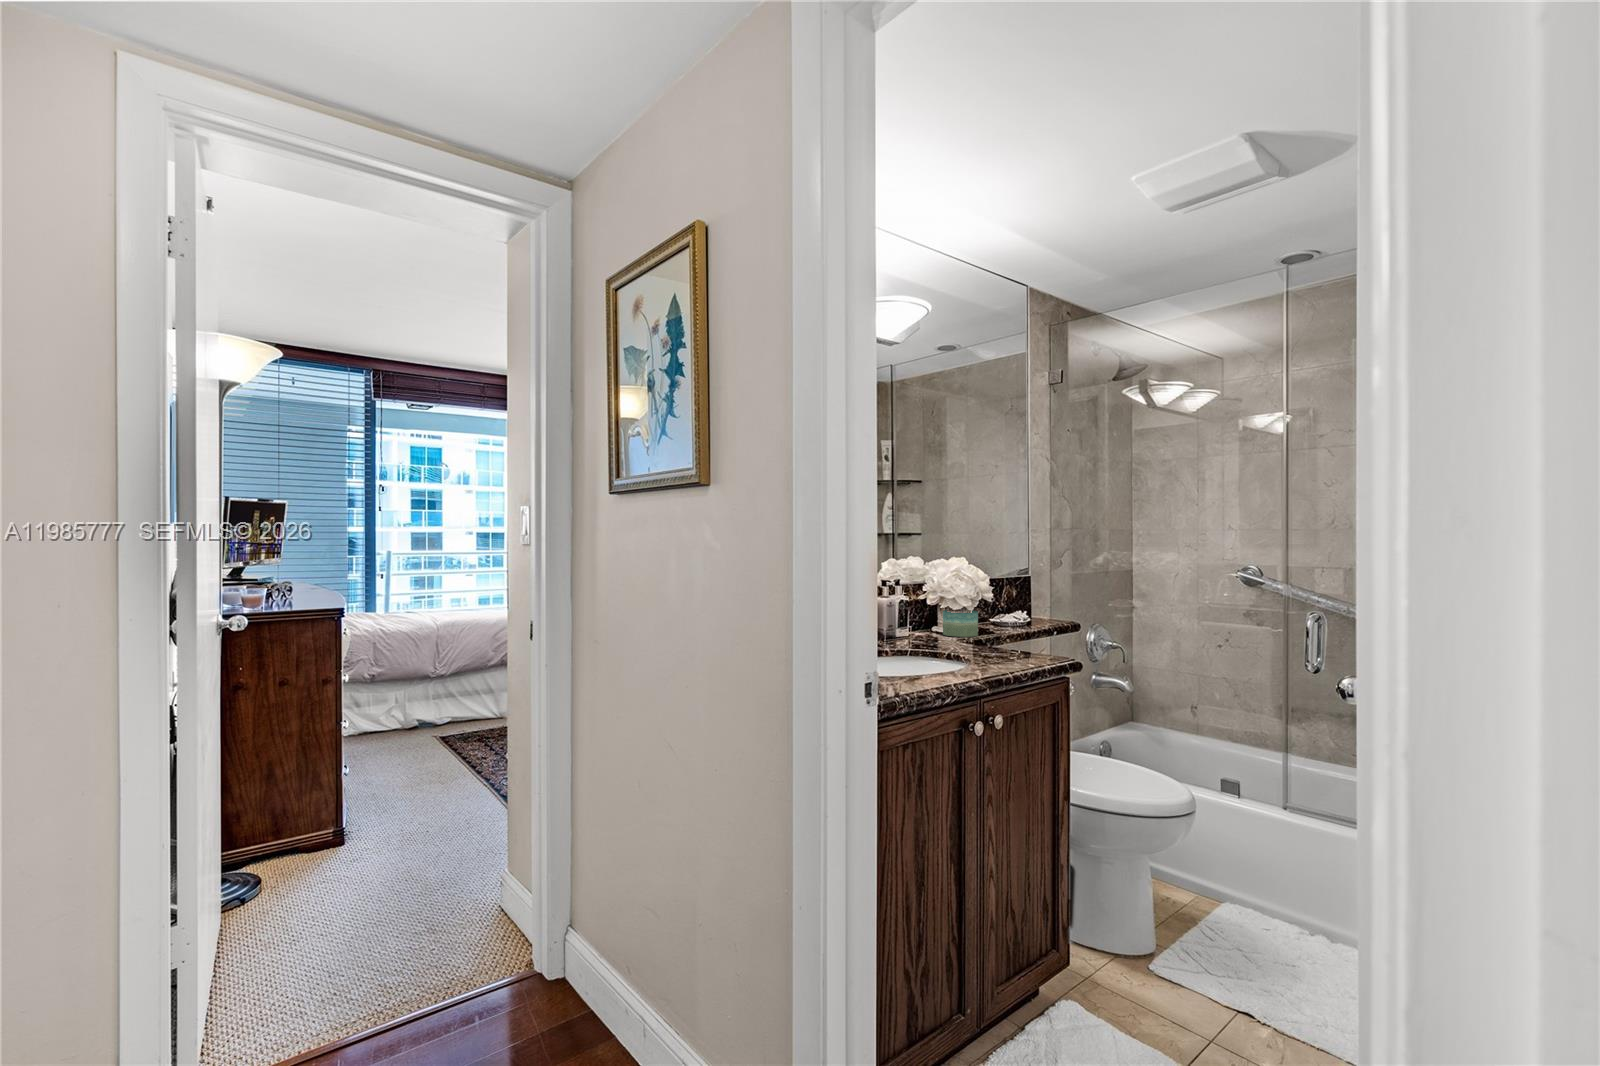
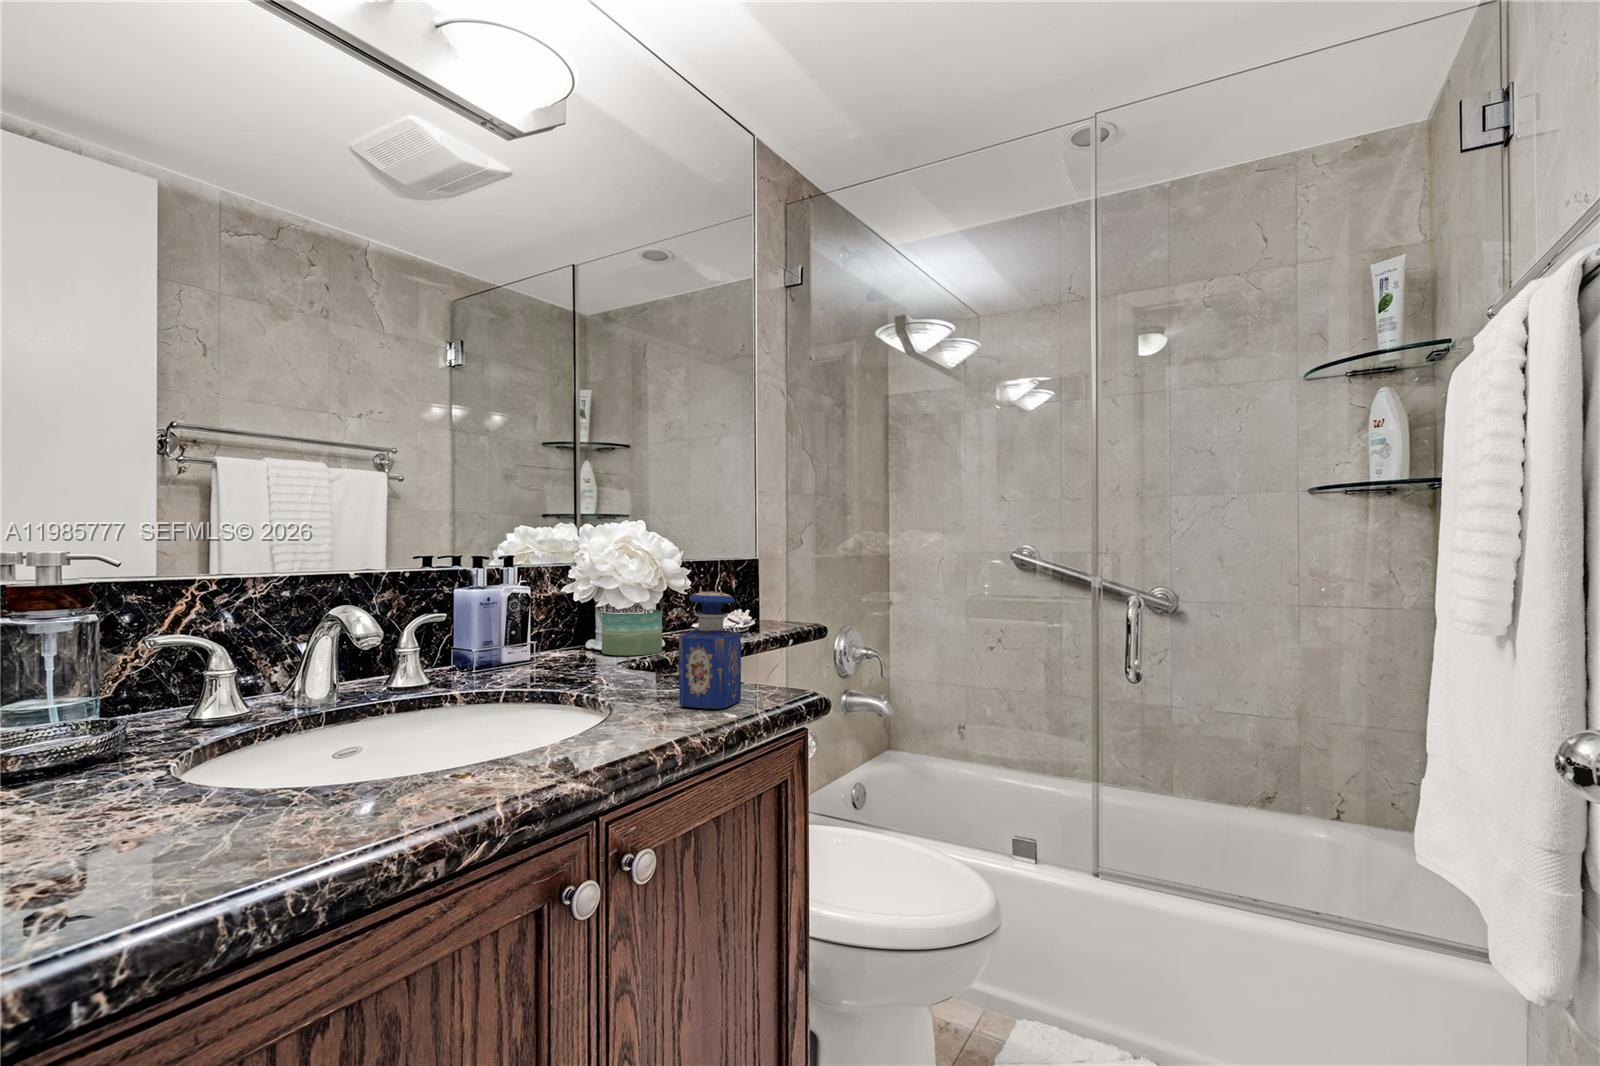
perfume bottle: none [1004,605,1035,663] -> present [678,591,741,709]

